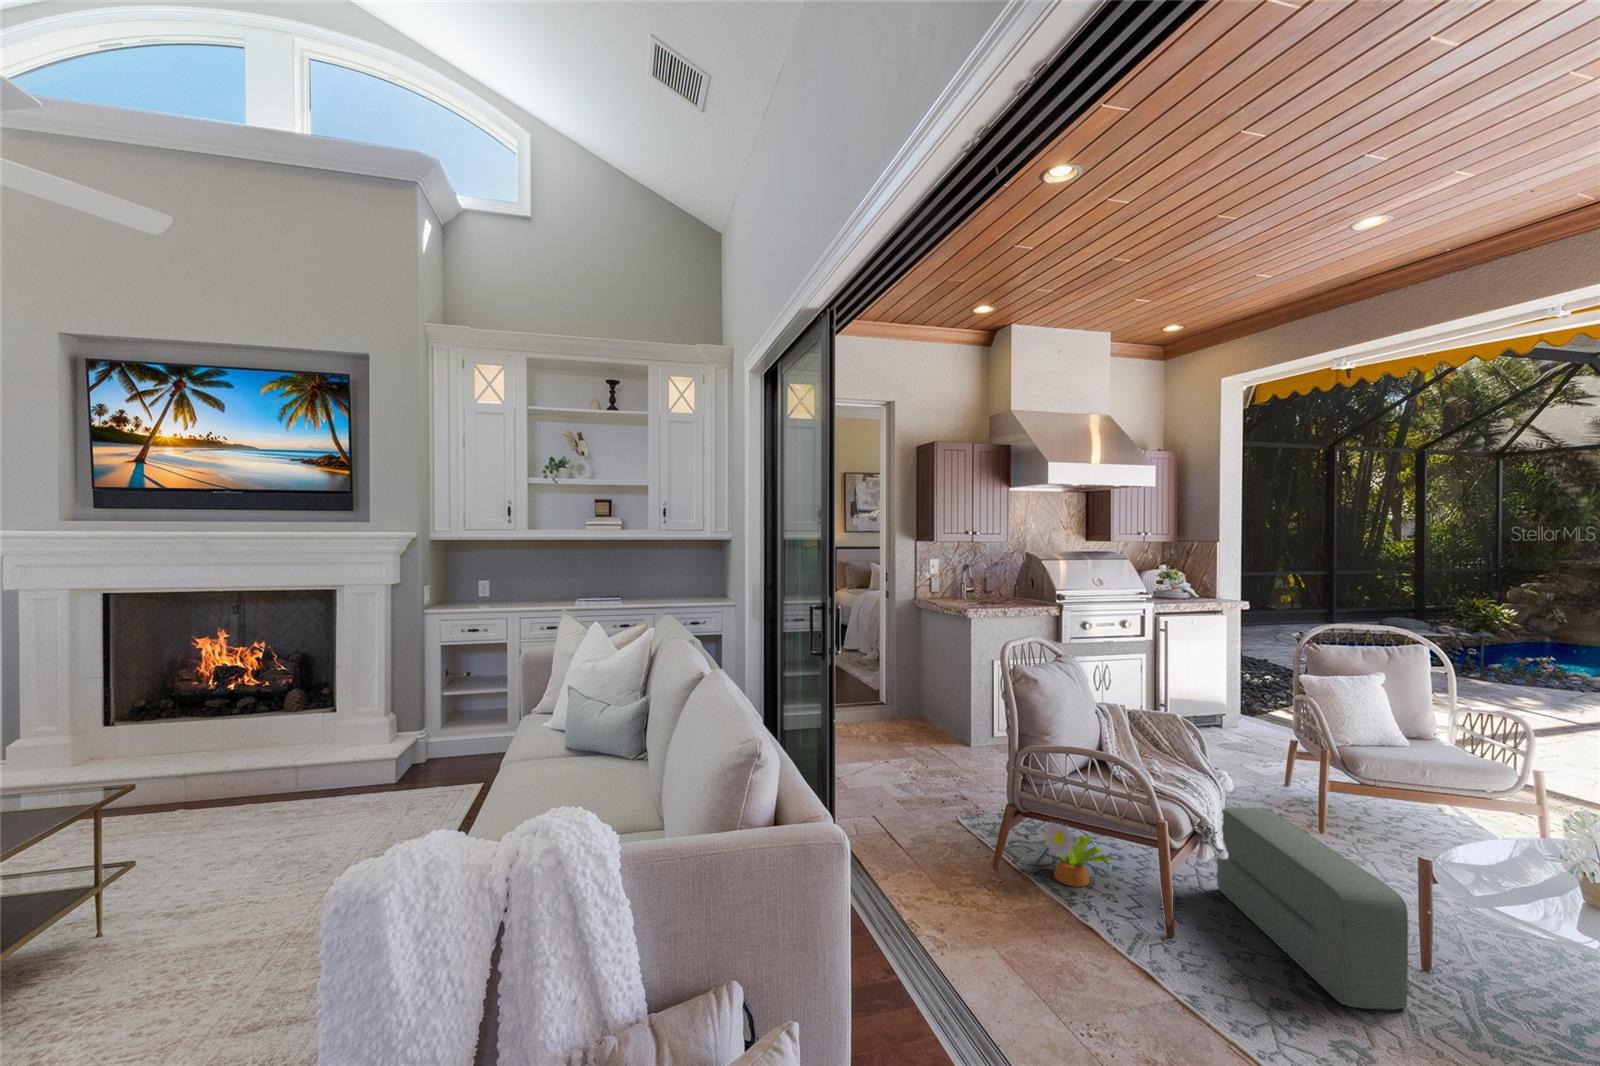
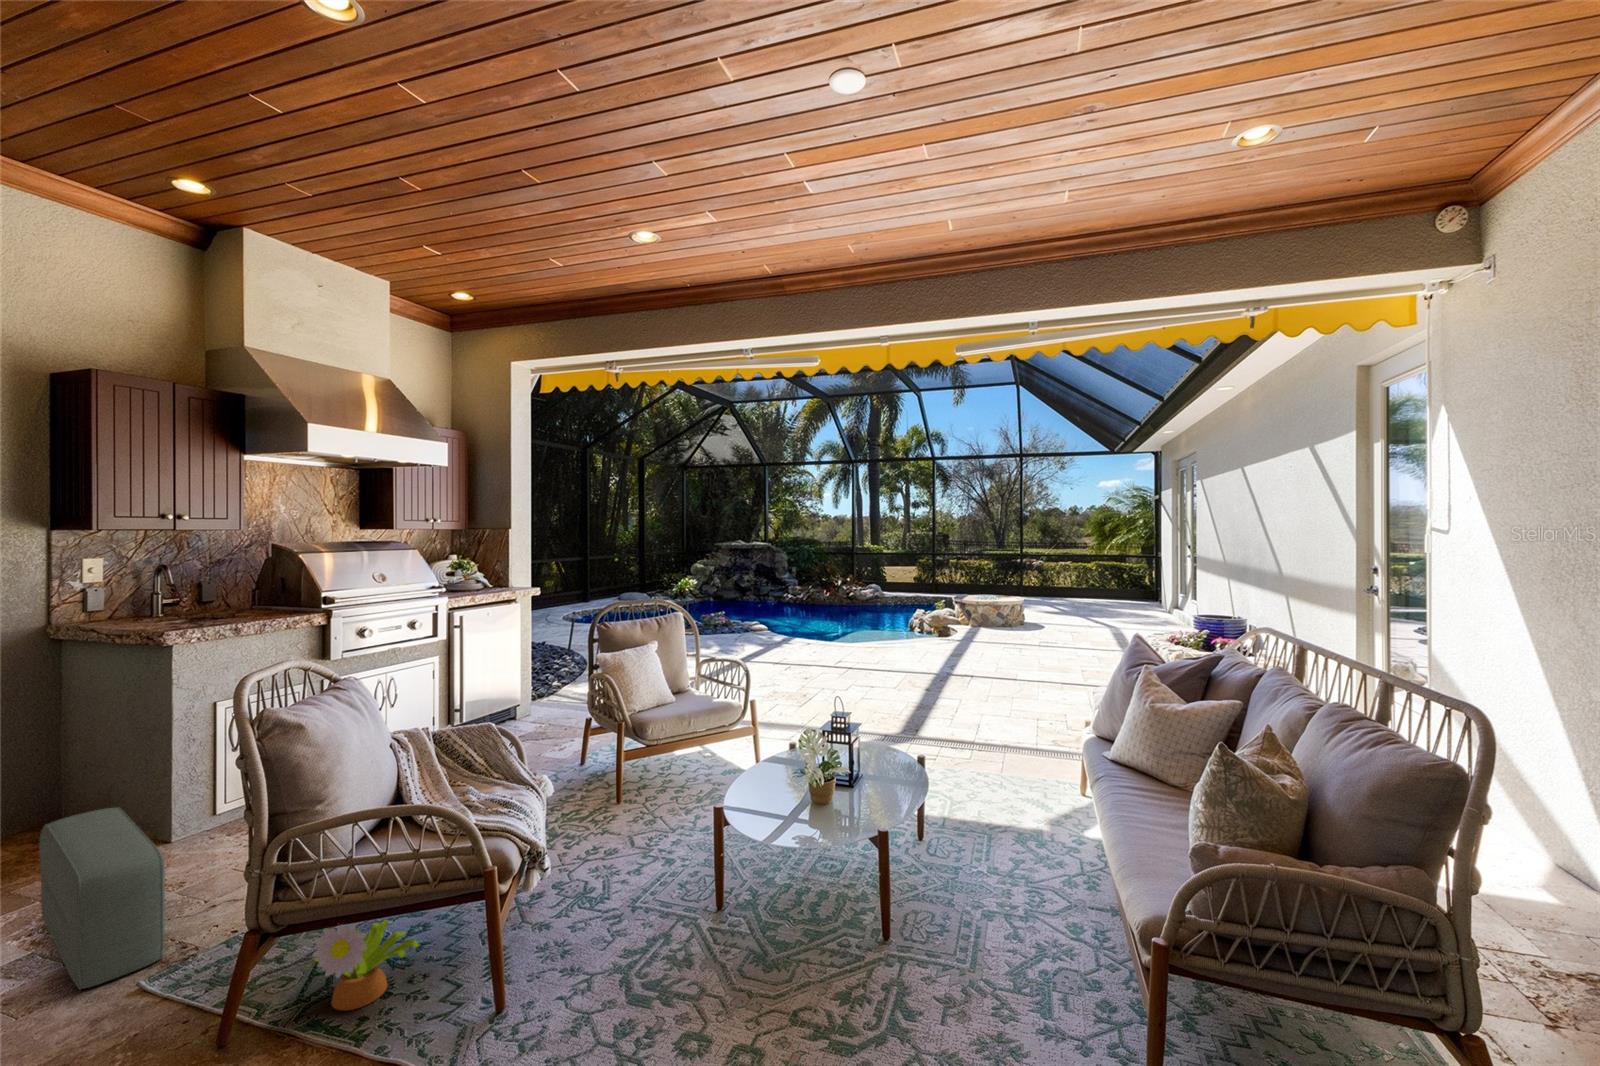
pouf: present [1217,808,1408,1009] -> present [39,807,165,989]

